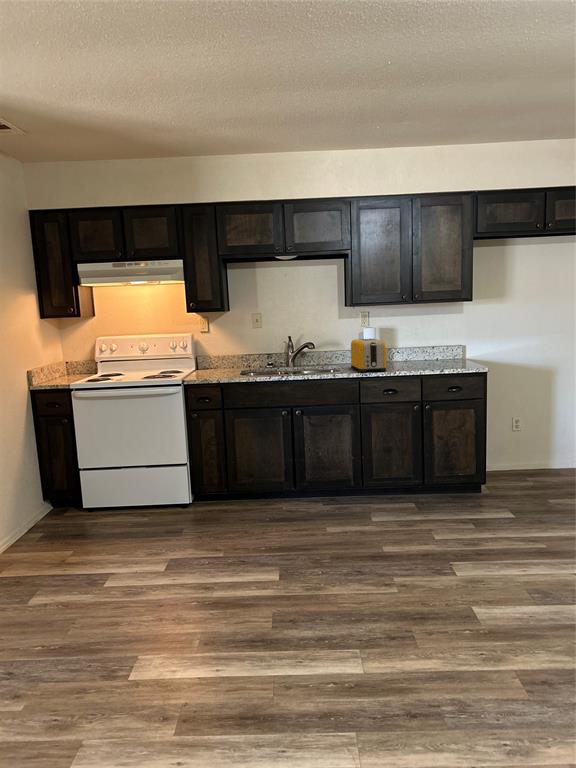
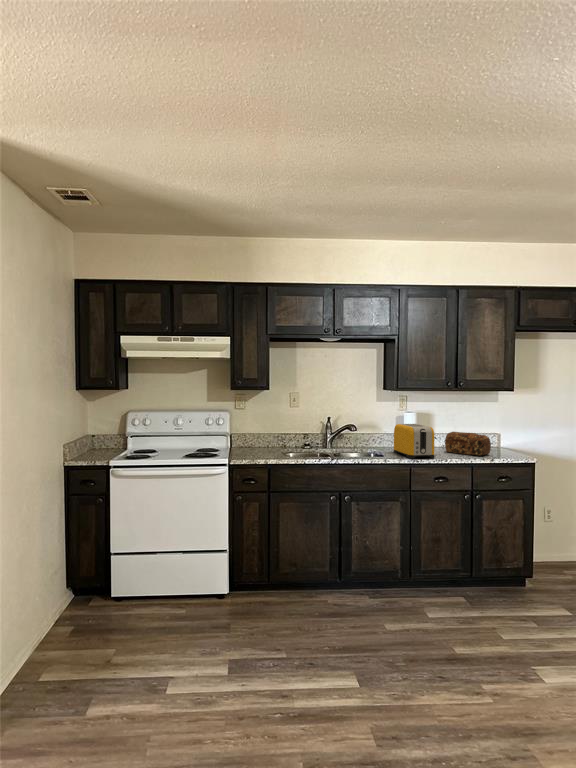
bread loaf: none [403,345,448,367] -> present [445,432,491,455]

